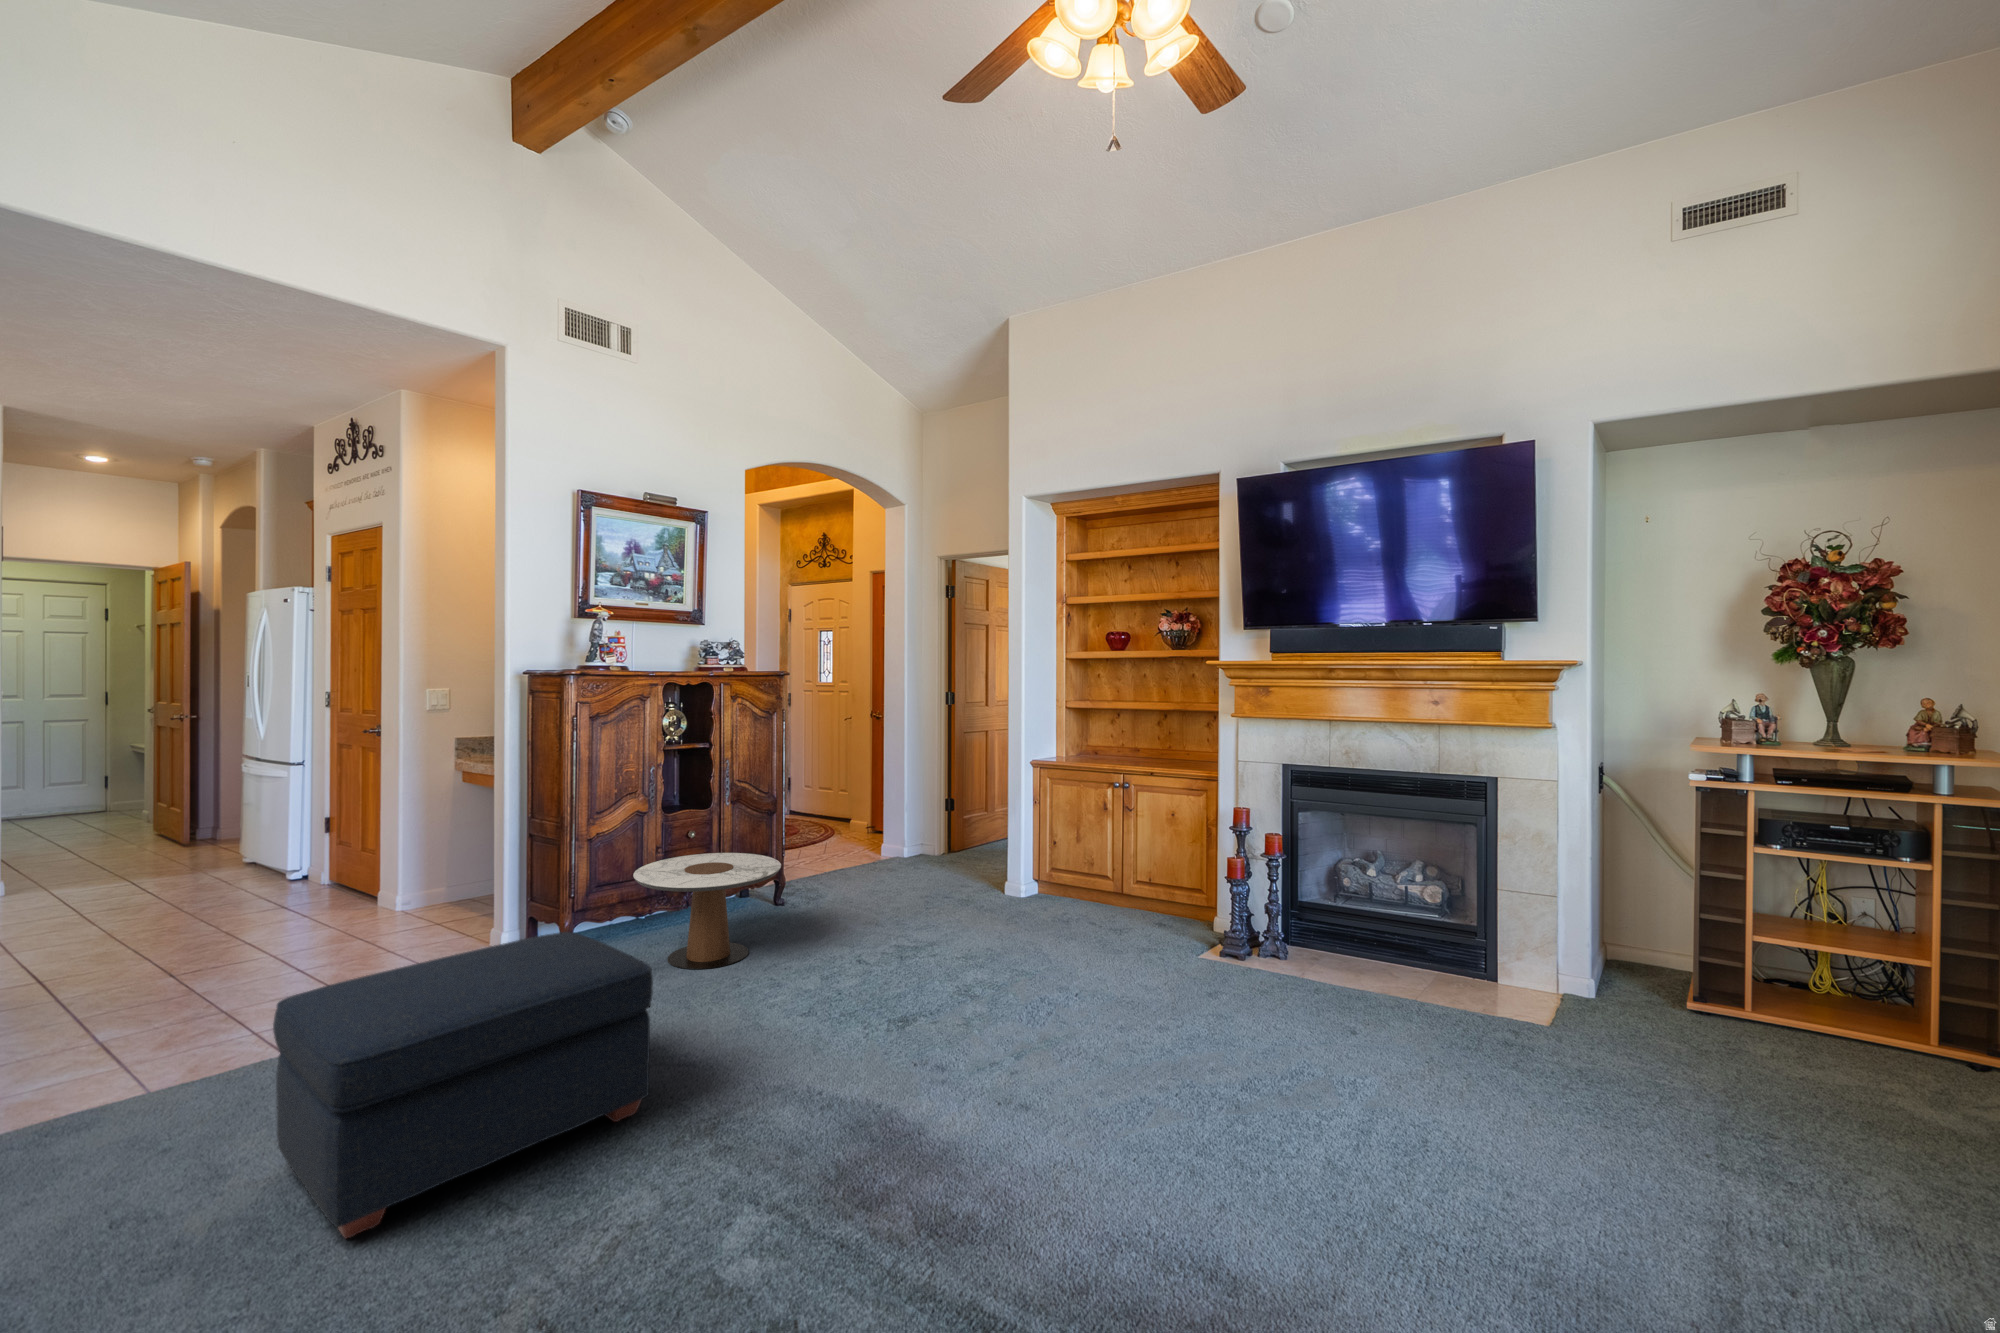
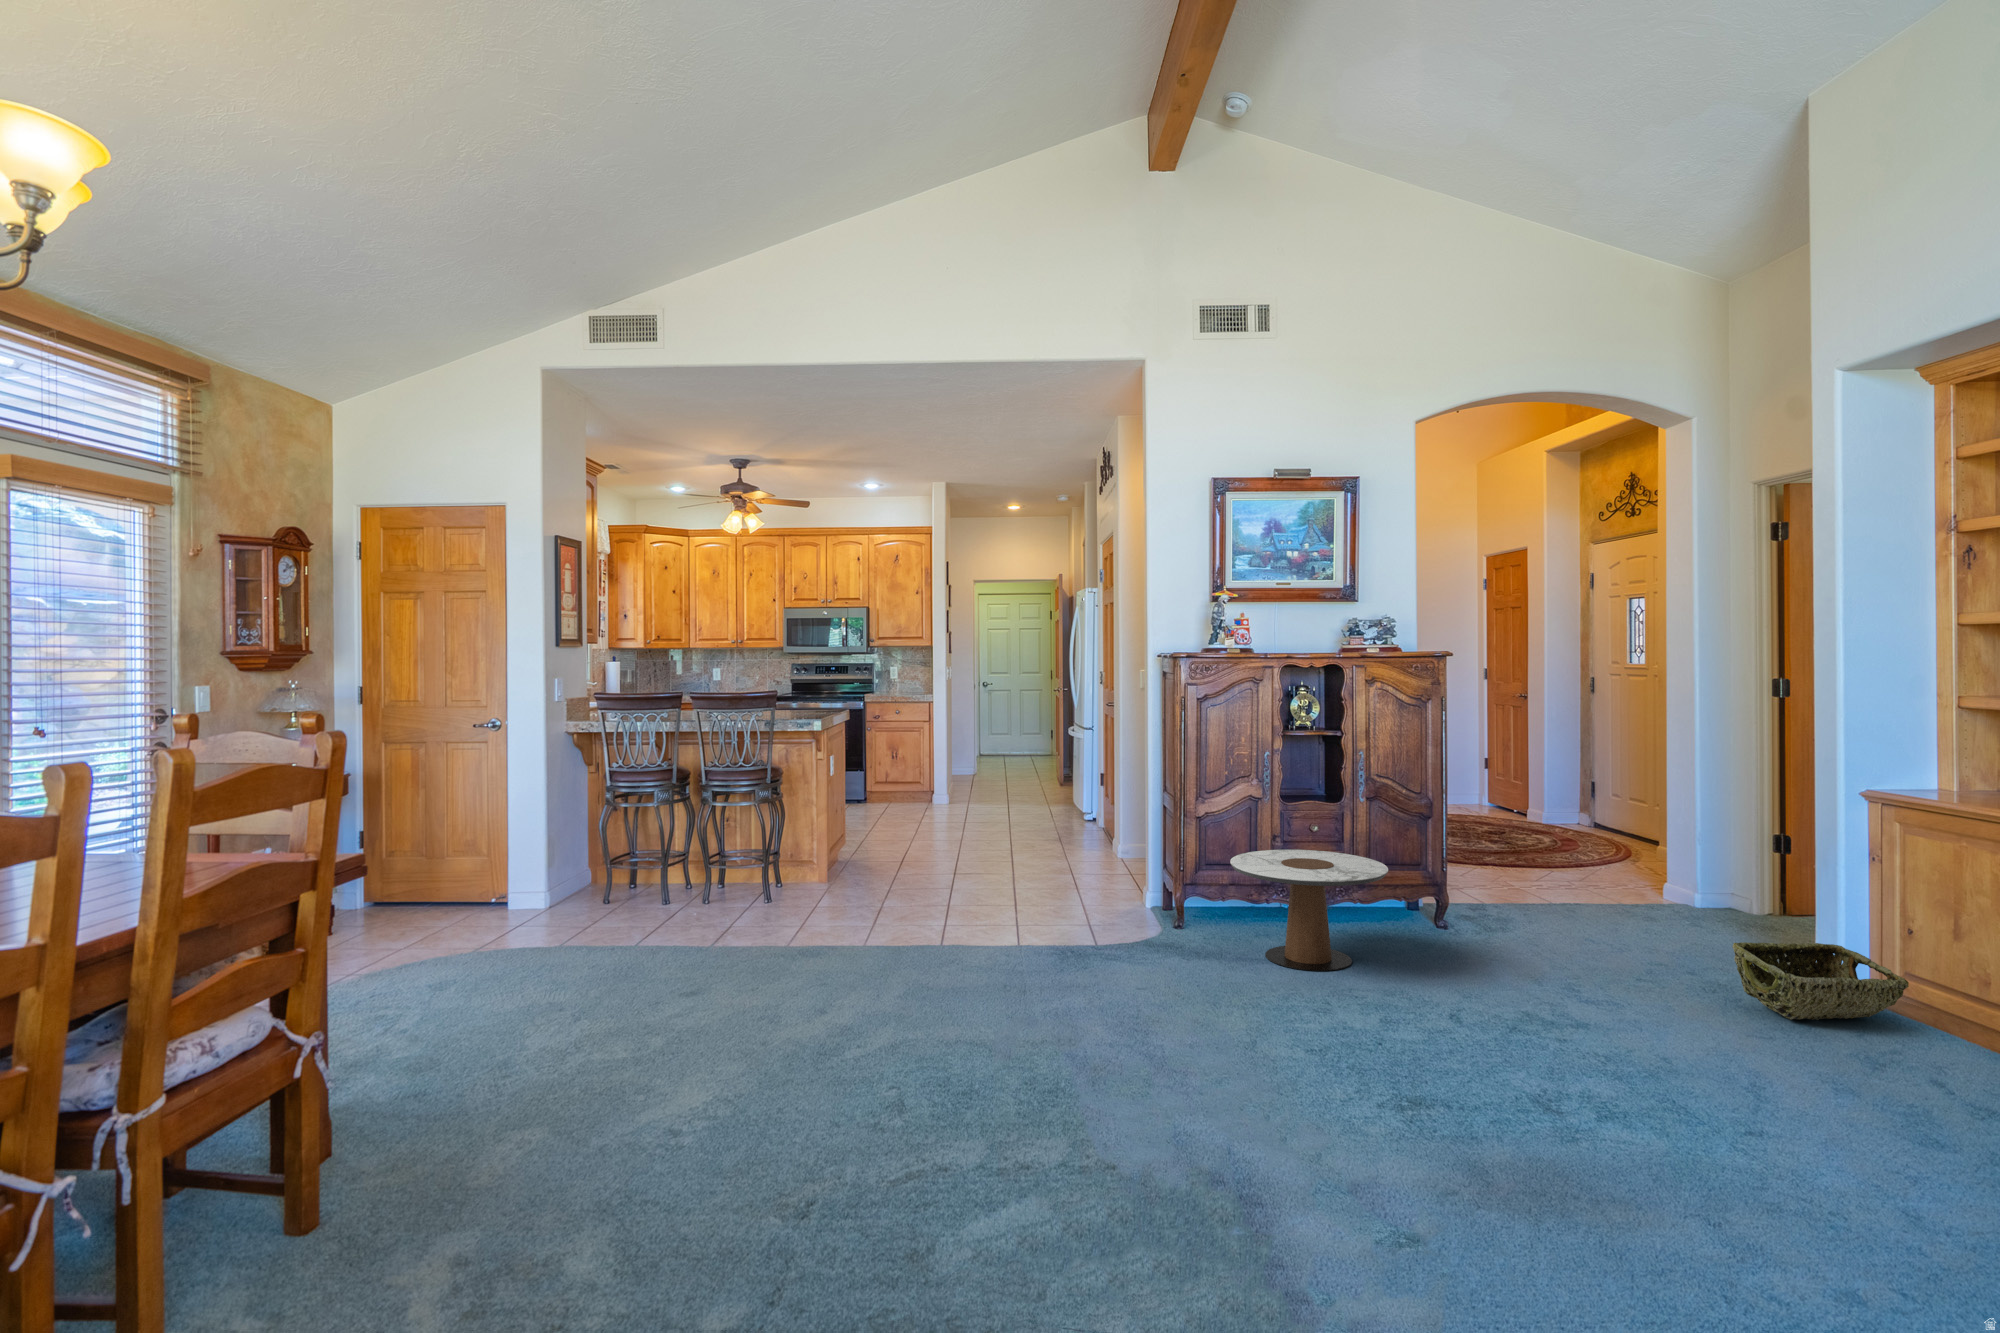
woven basket: none [987,858,1064,911] -> present [1732,942,1909,1020]
ottoman: present [273,932,653,1238] -> none [880,880,1123,1053]

